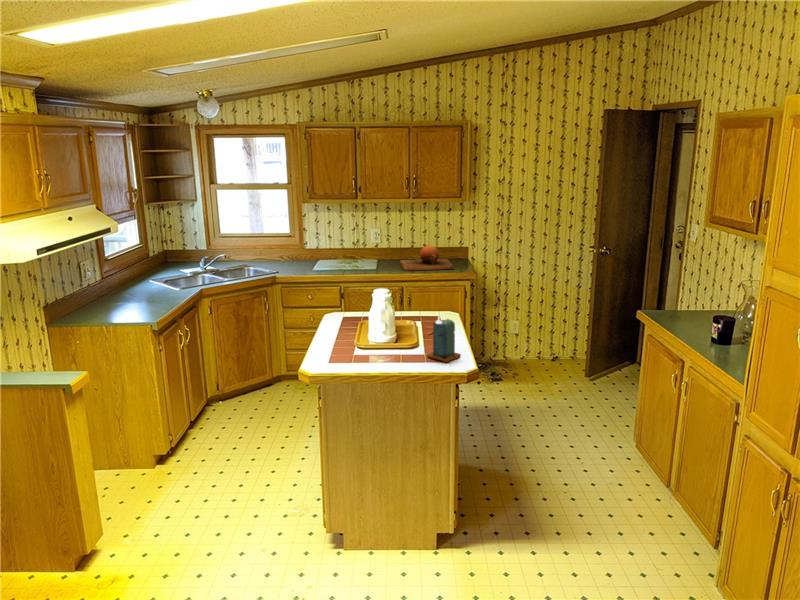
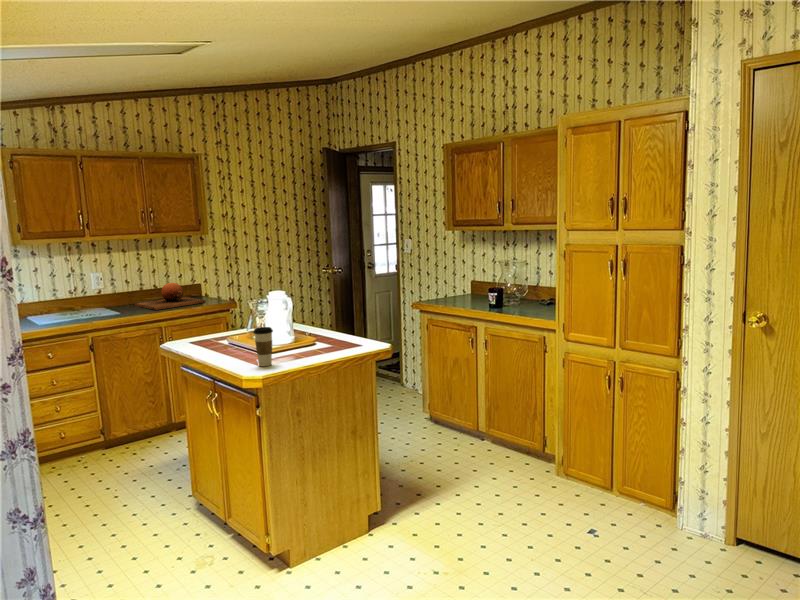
candle: present [427,316,461,362] -> none [334,305,359,347]
coffee cup: none [329,326,347,364] -> present [253,327,273,366]

